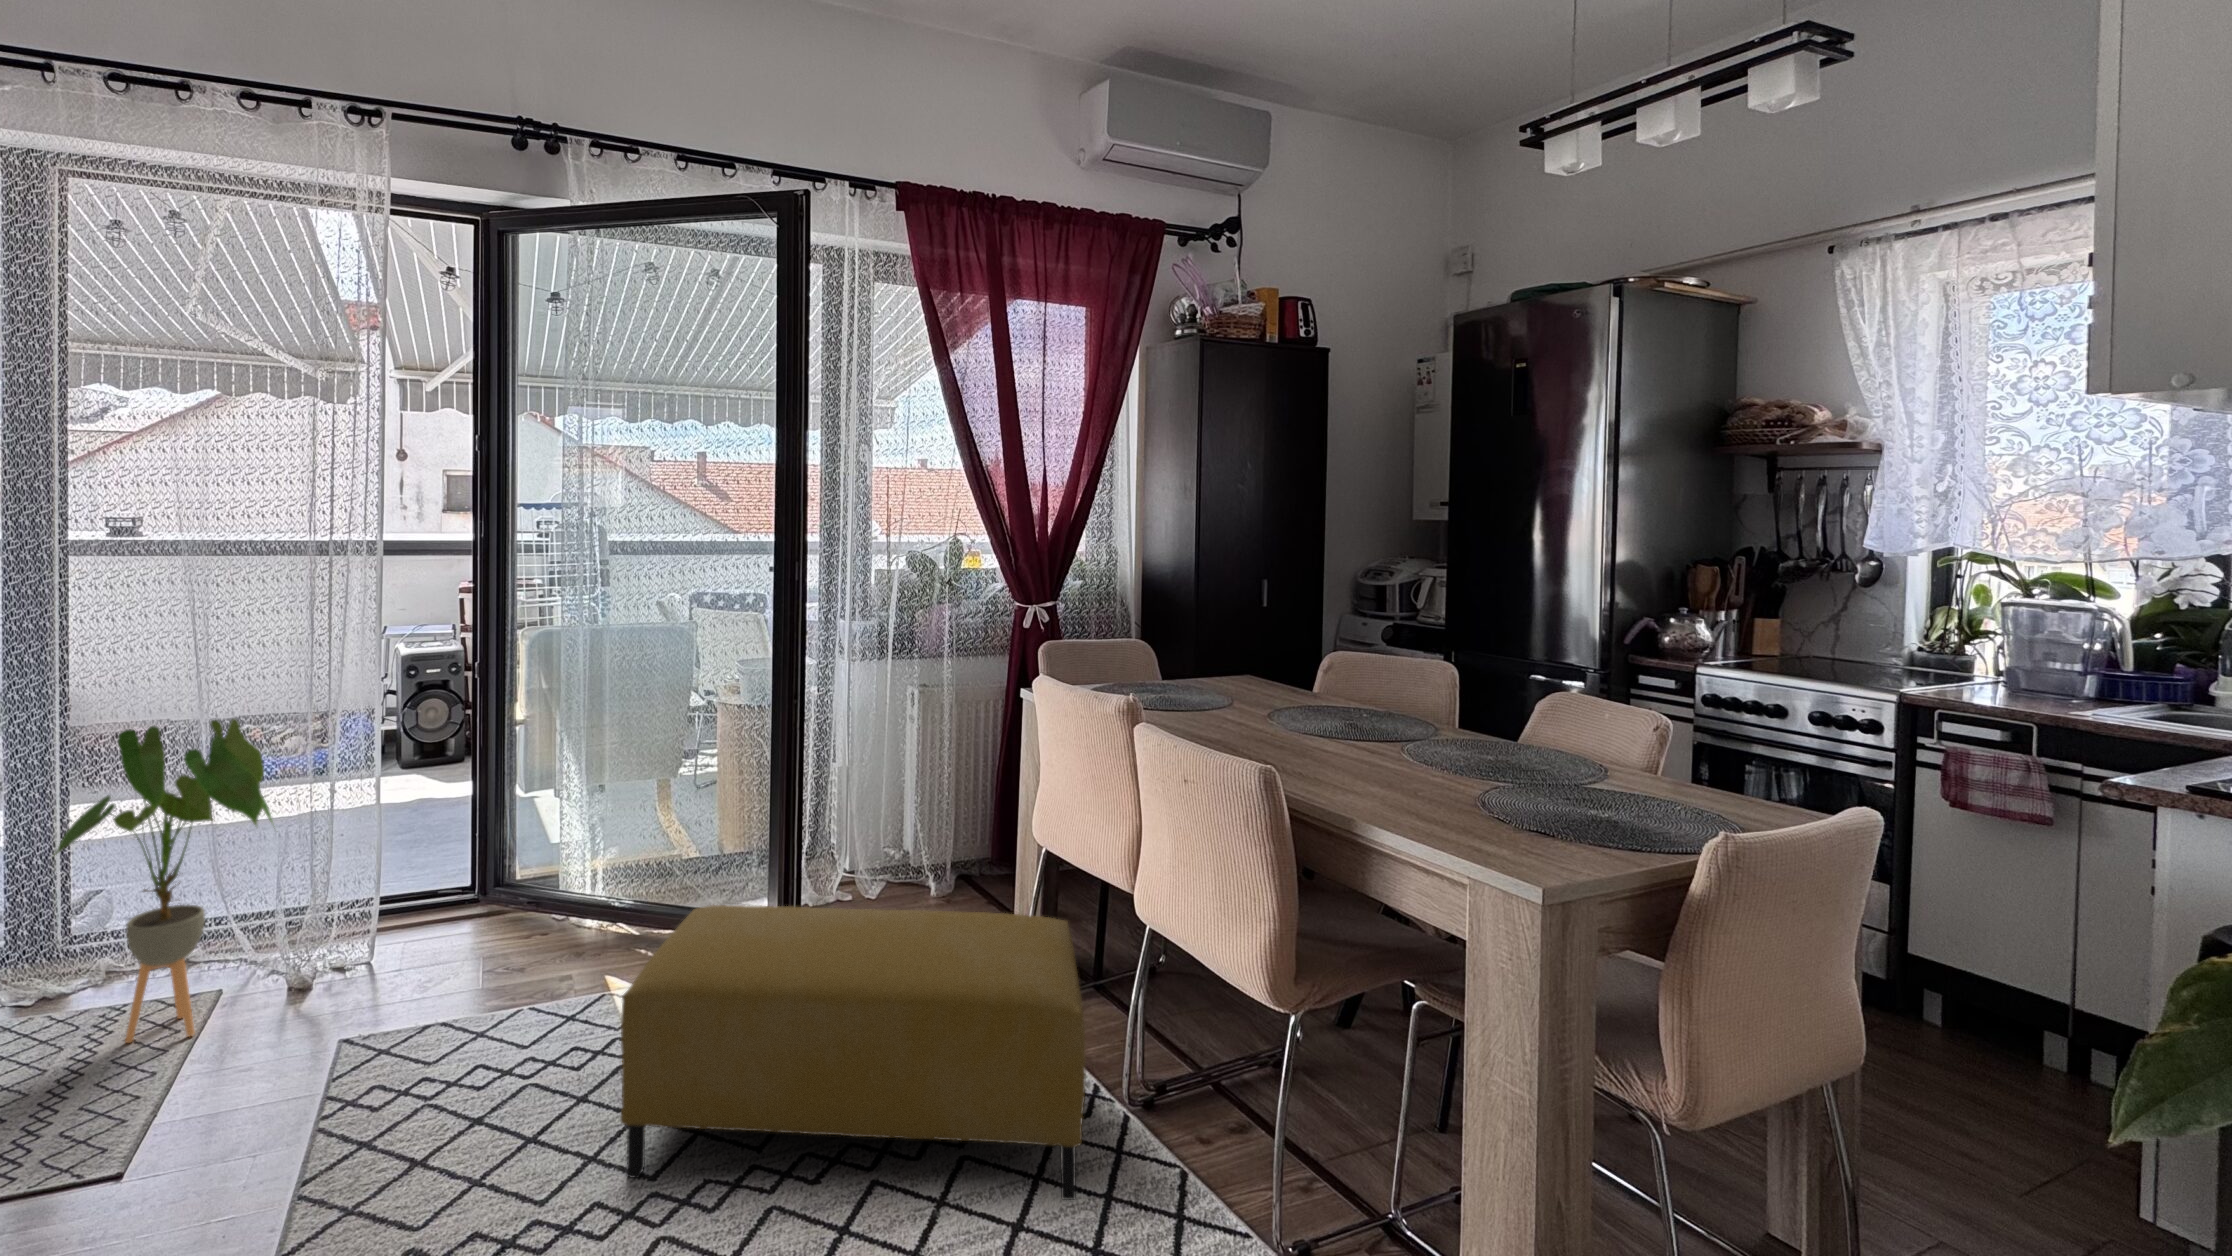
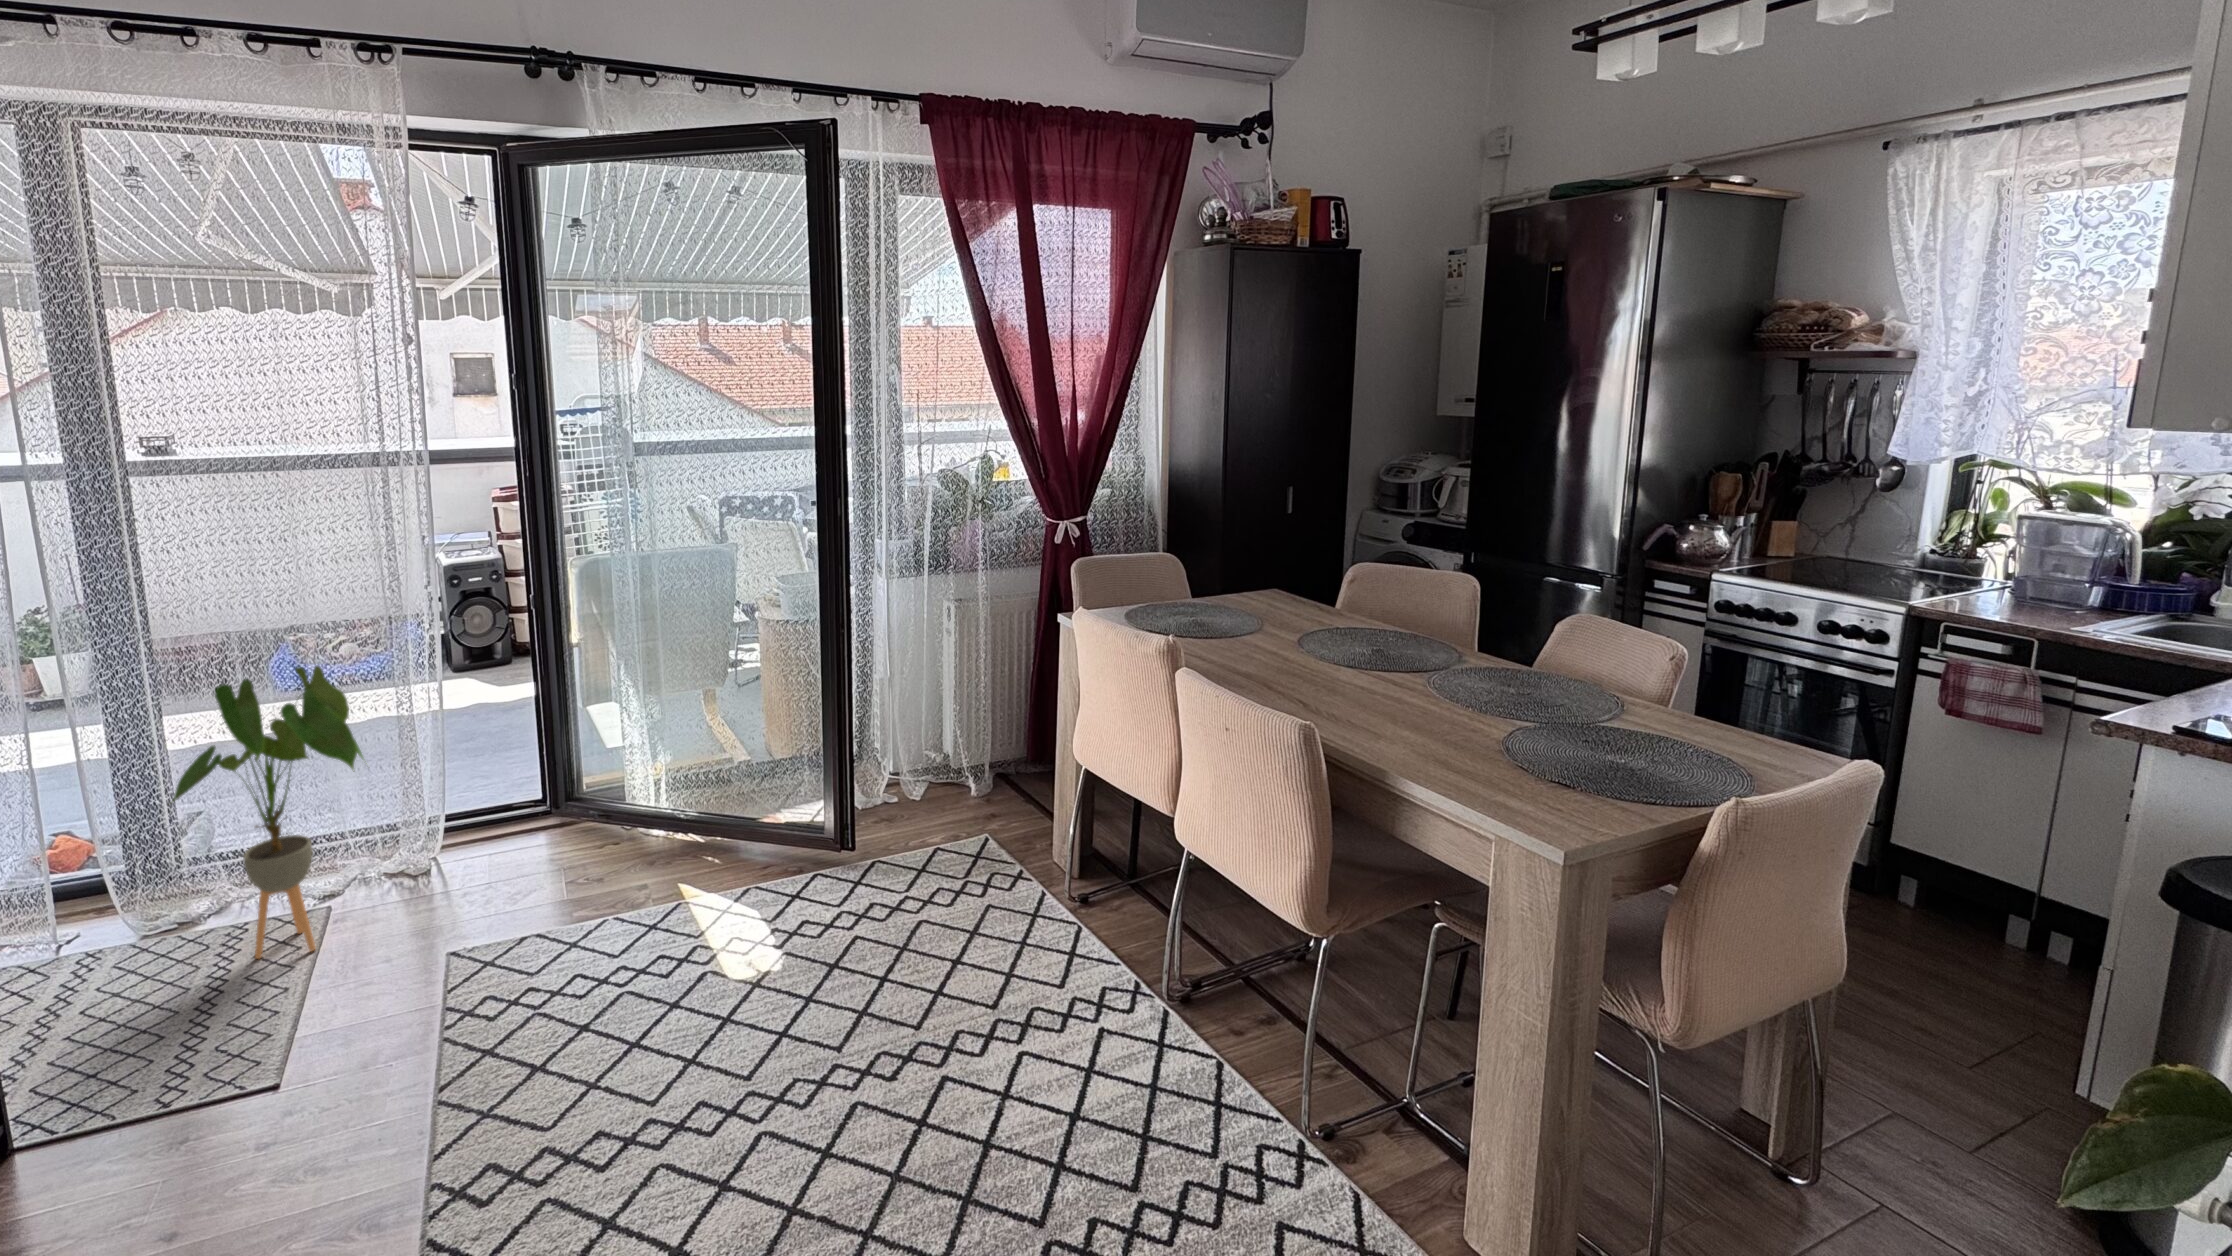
ottoman: present [620,905,1086,1200] -> none [711,831,1132,1093]

